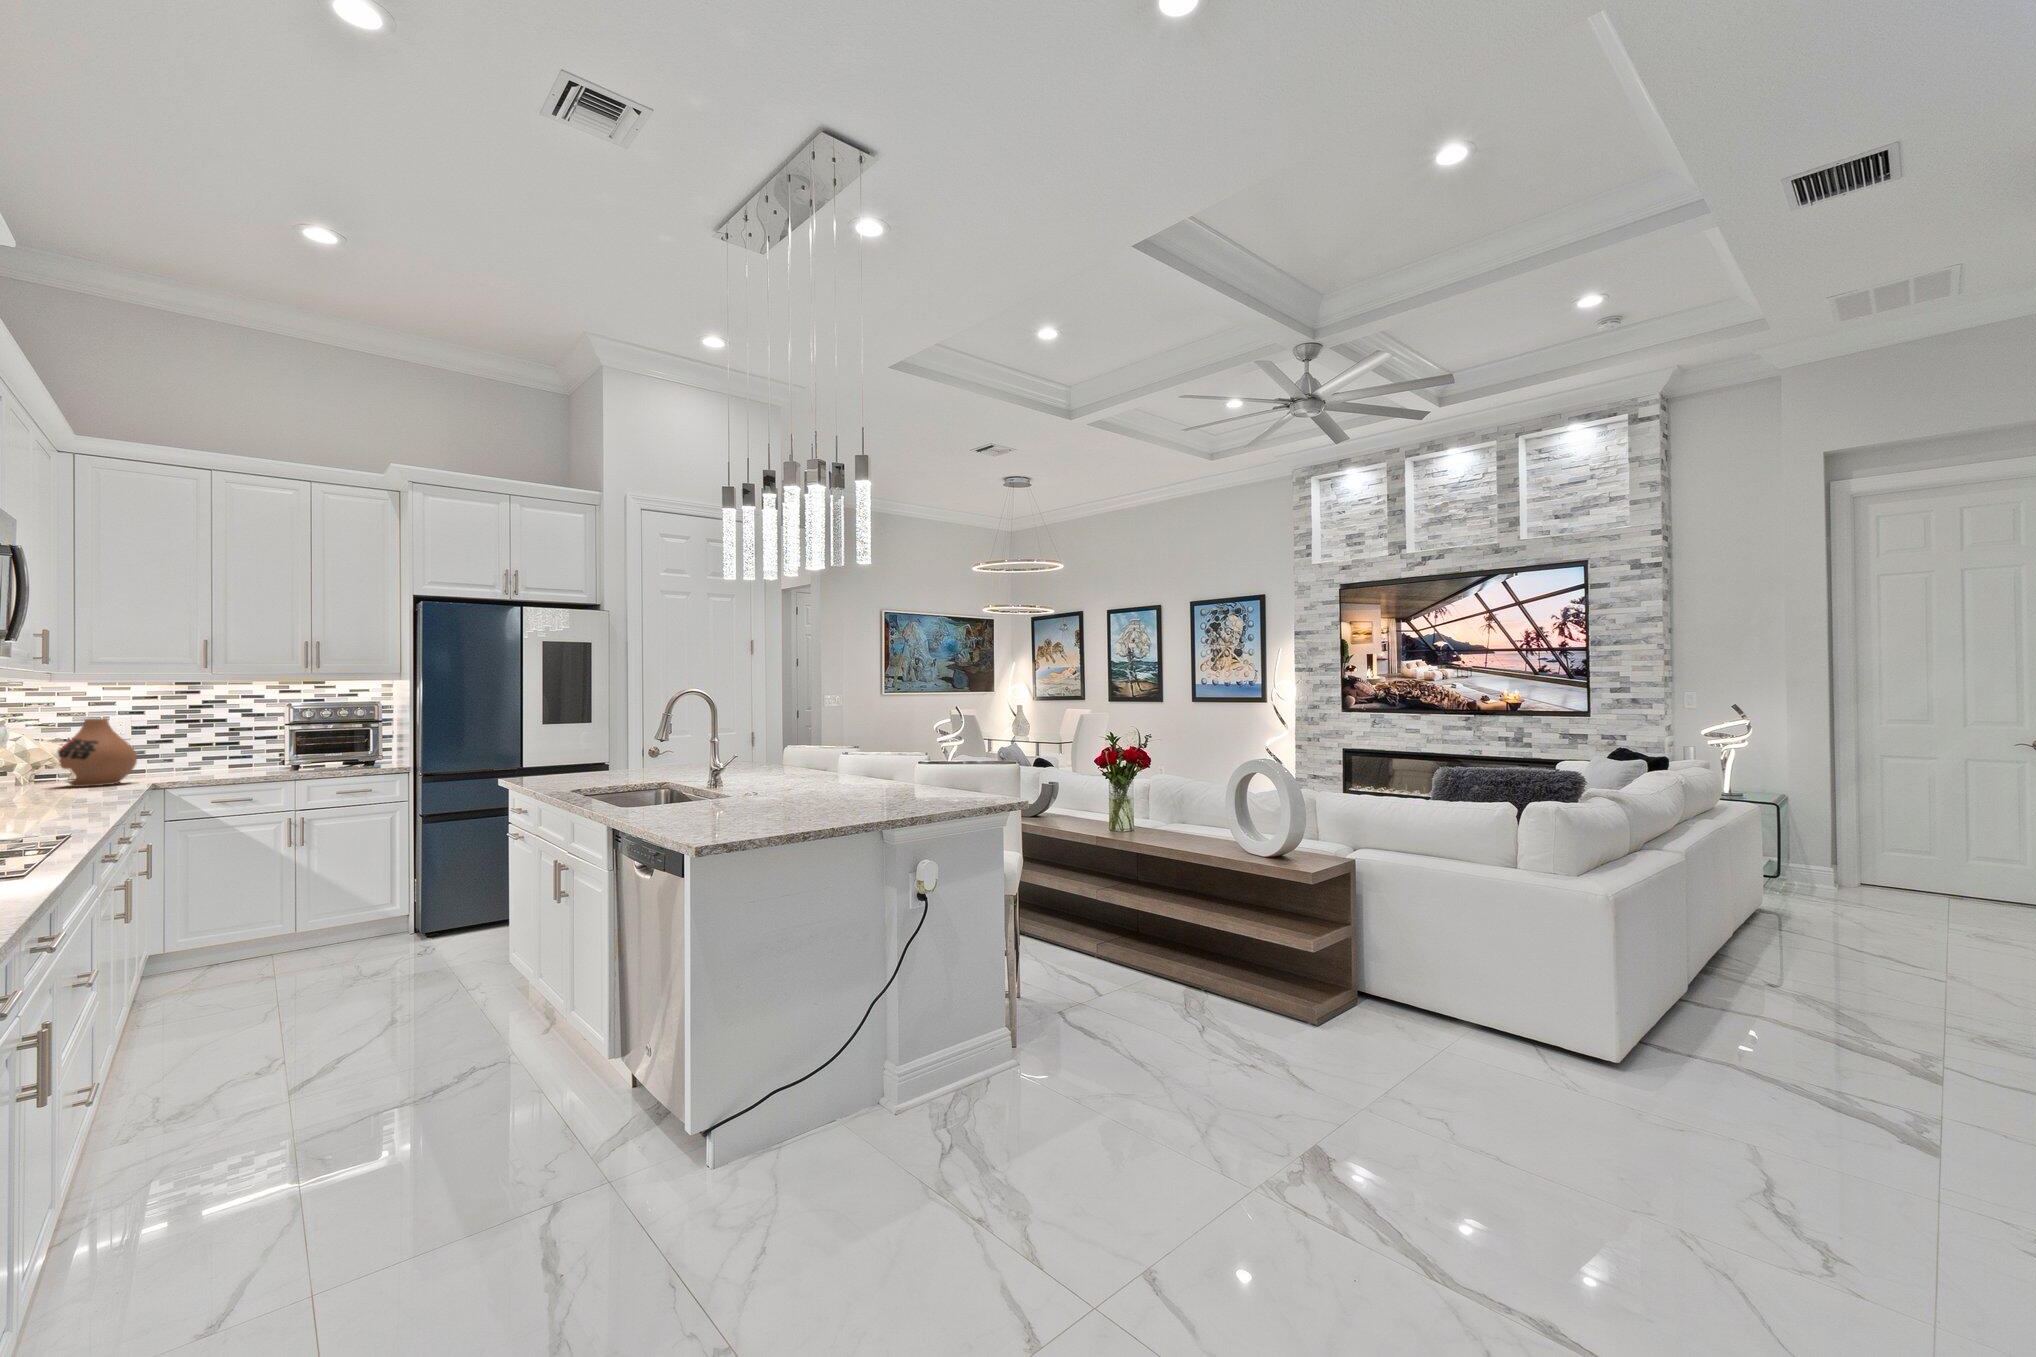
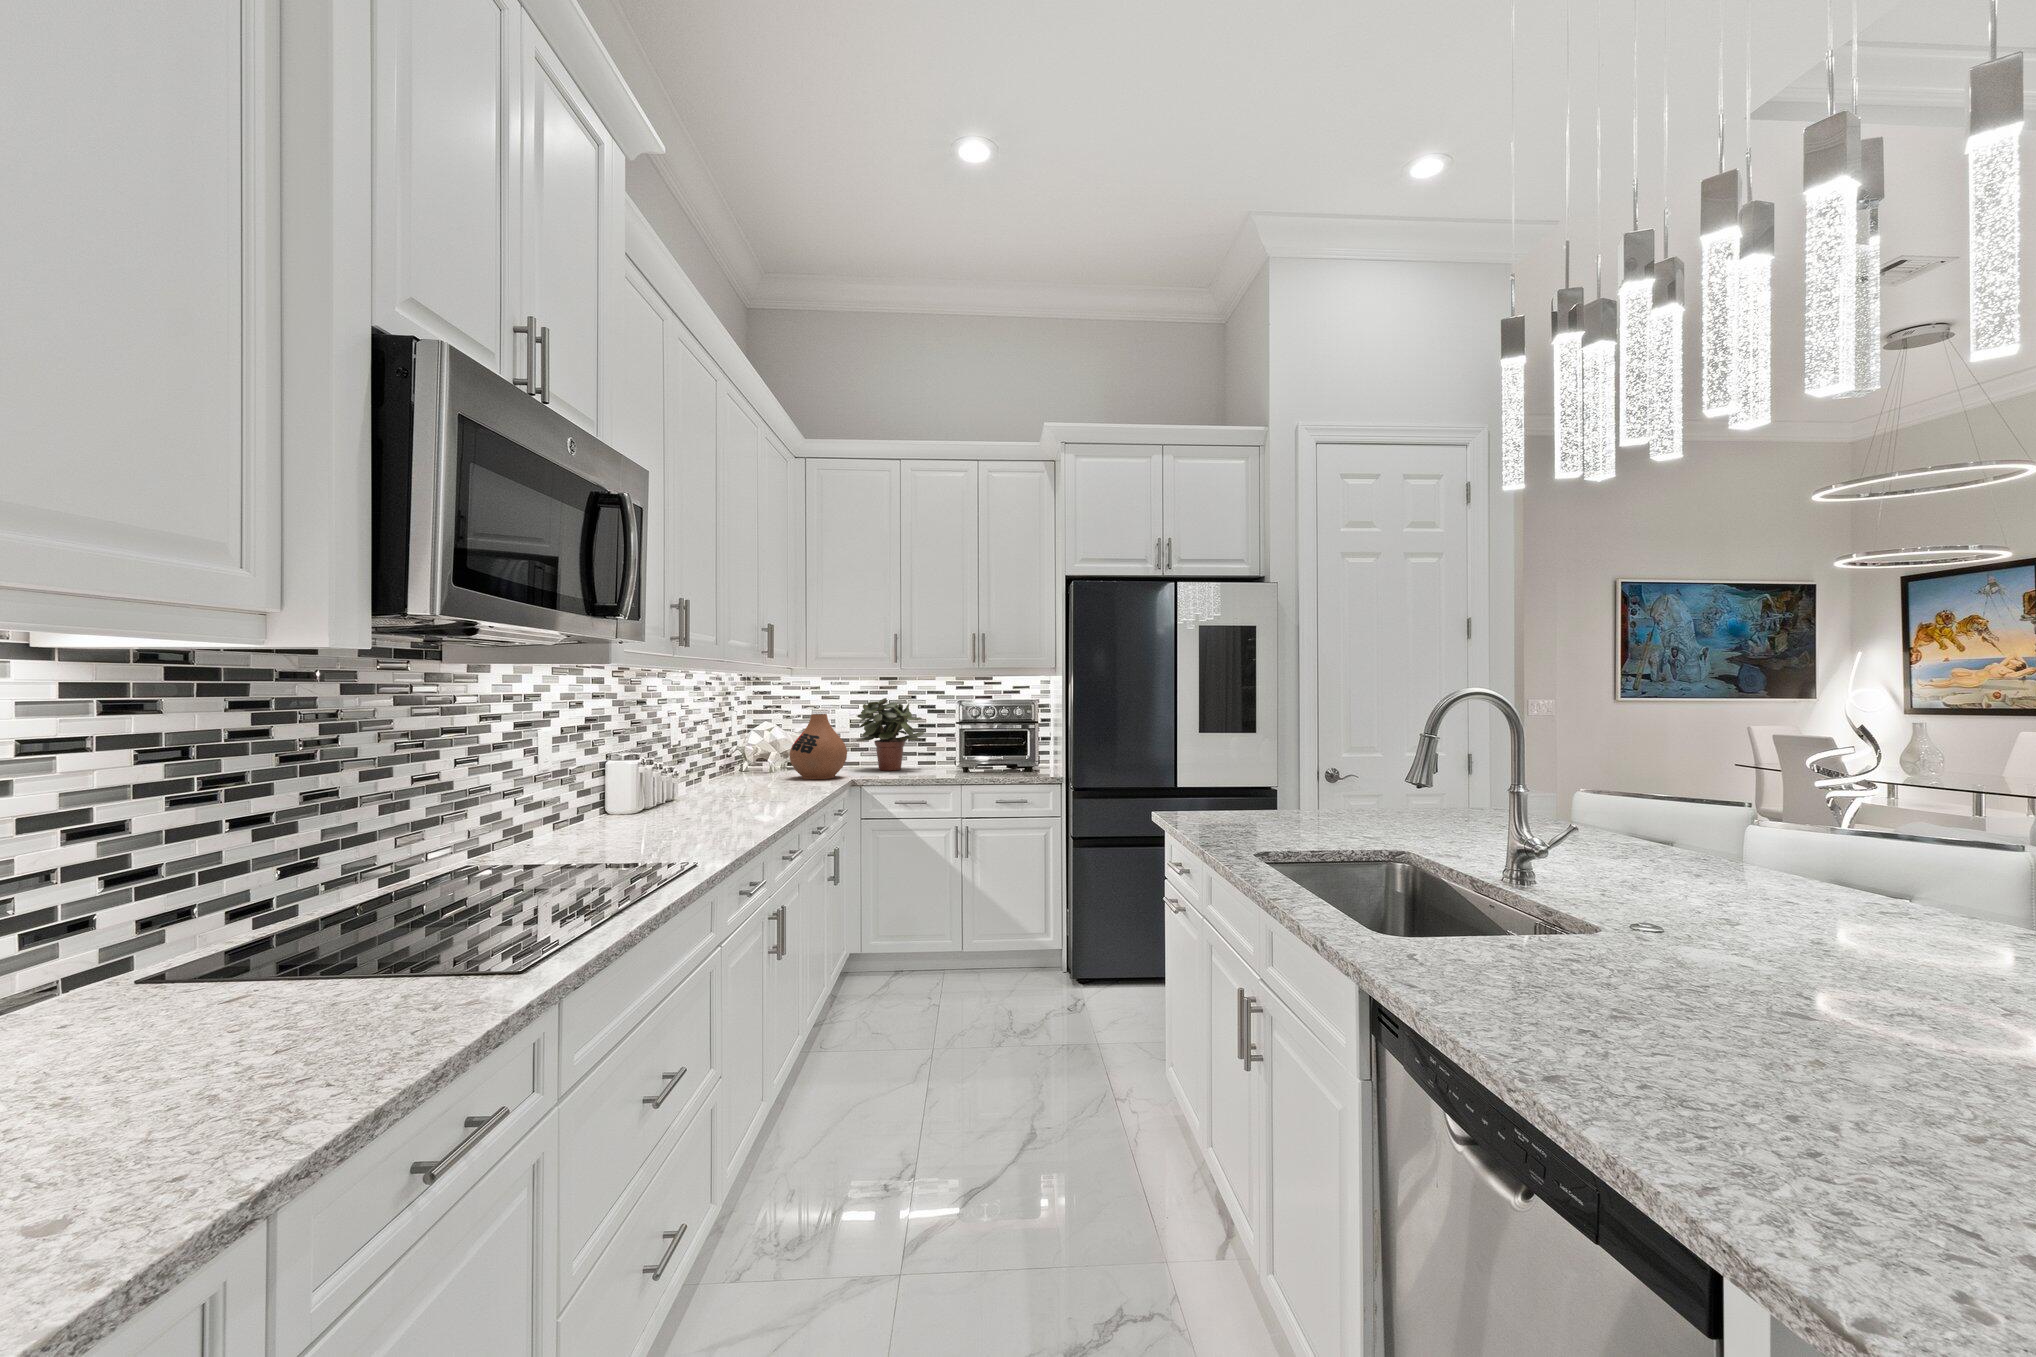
potted plant: none [143,702,239,776] -> present [856,698,924,771]

